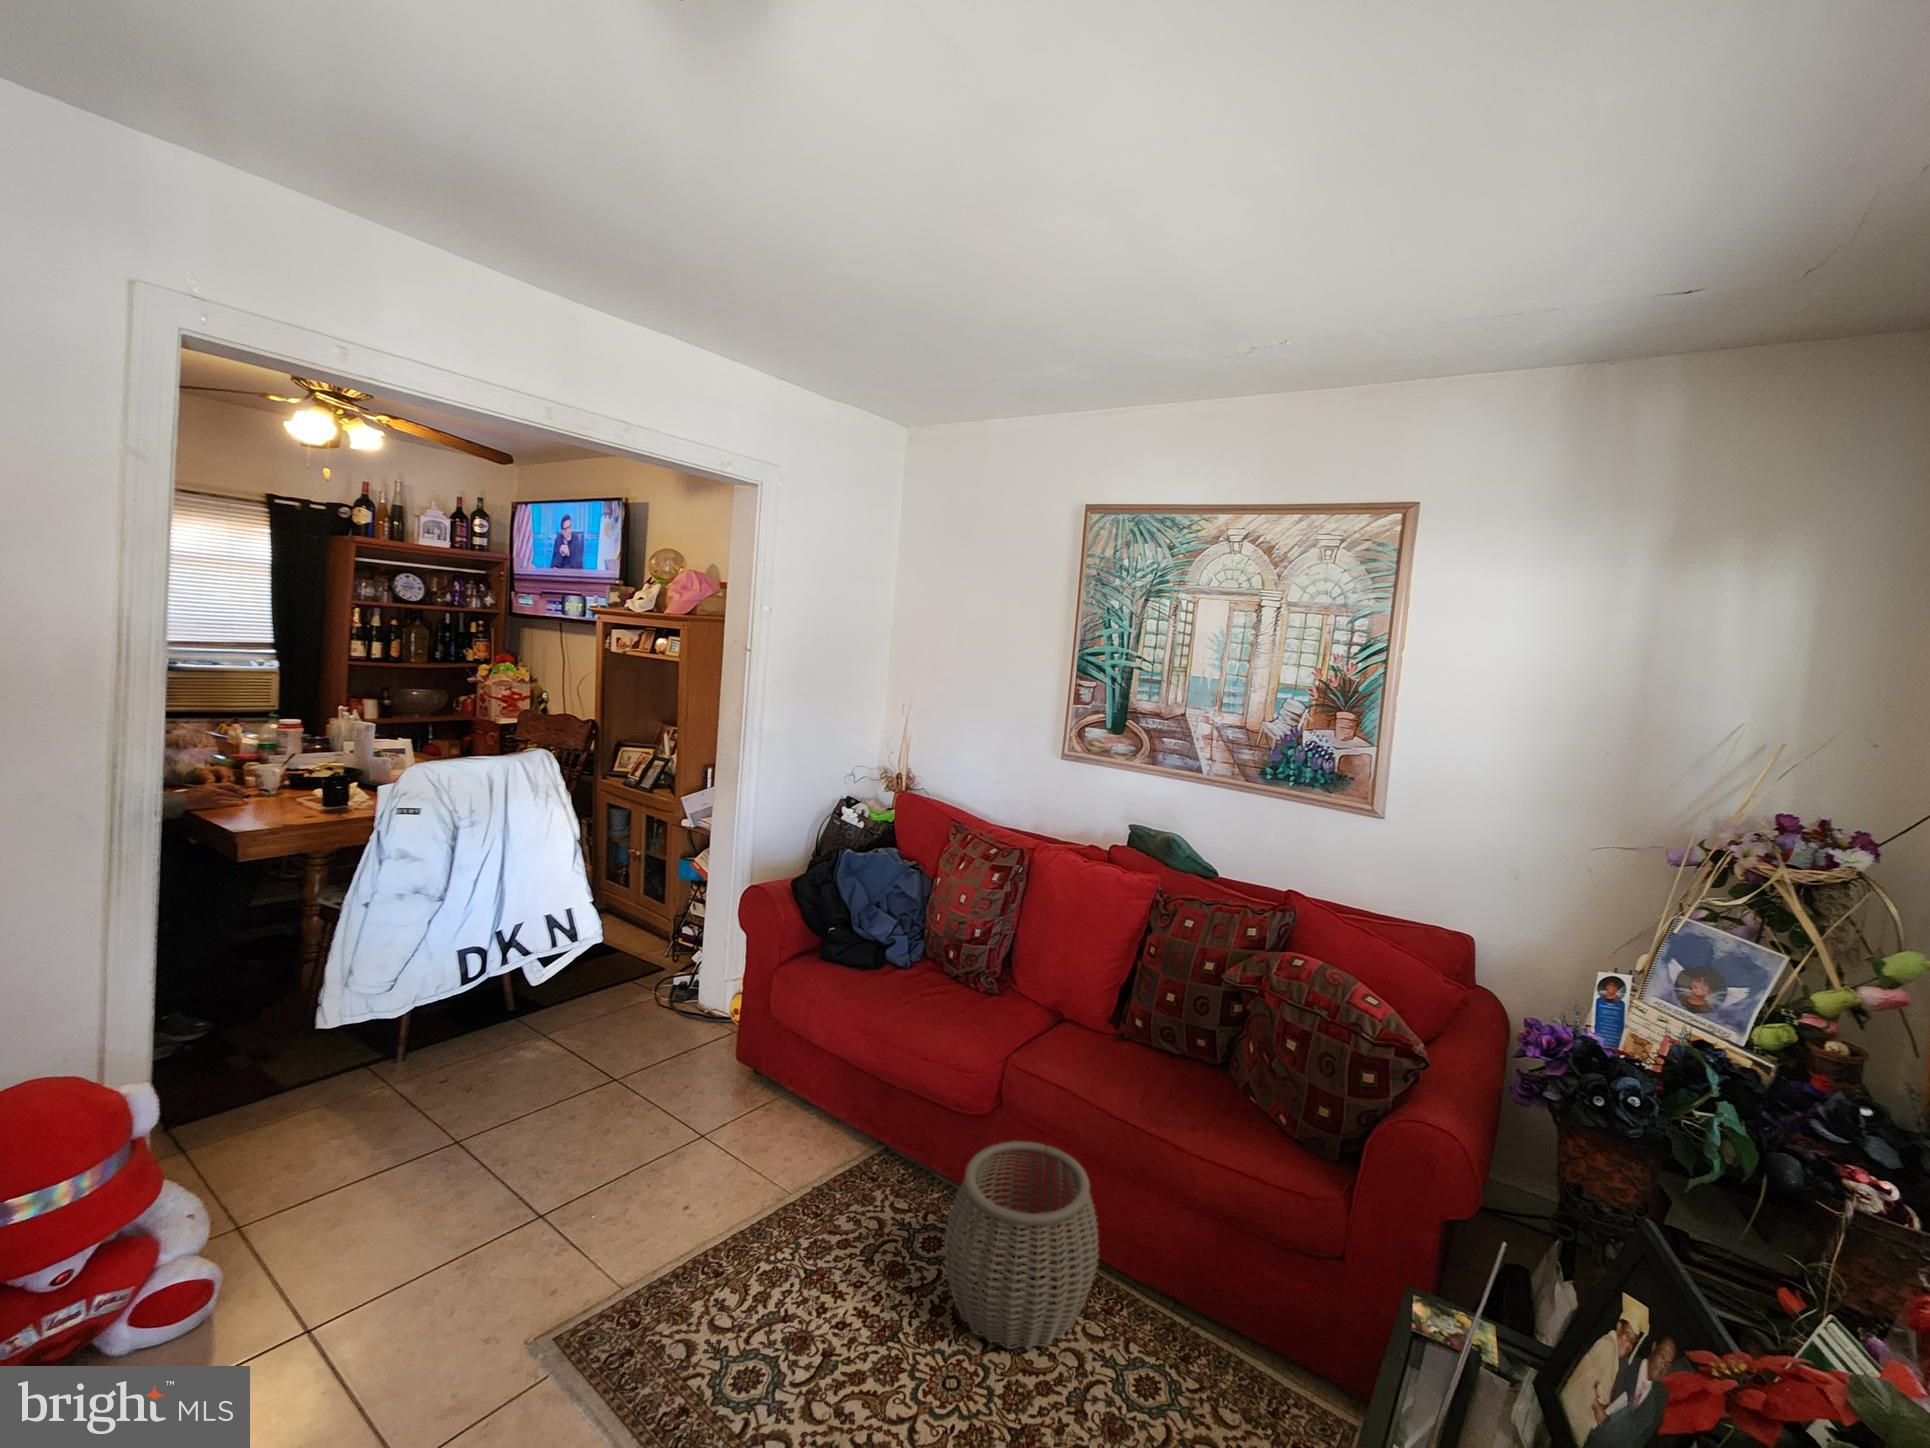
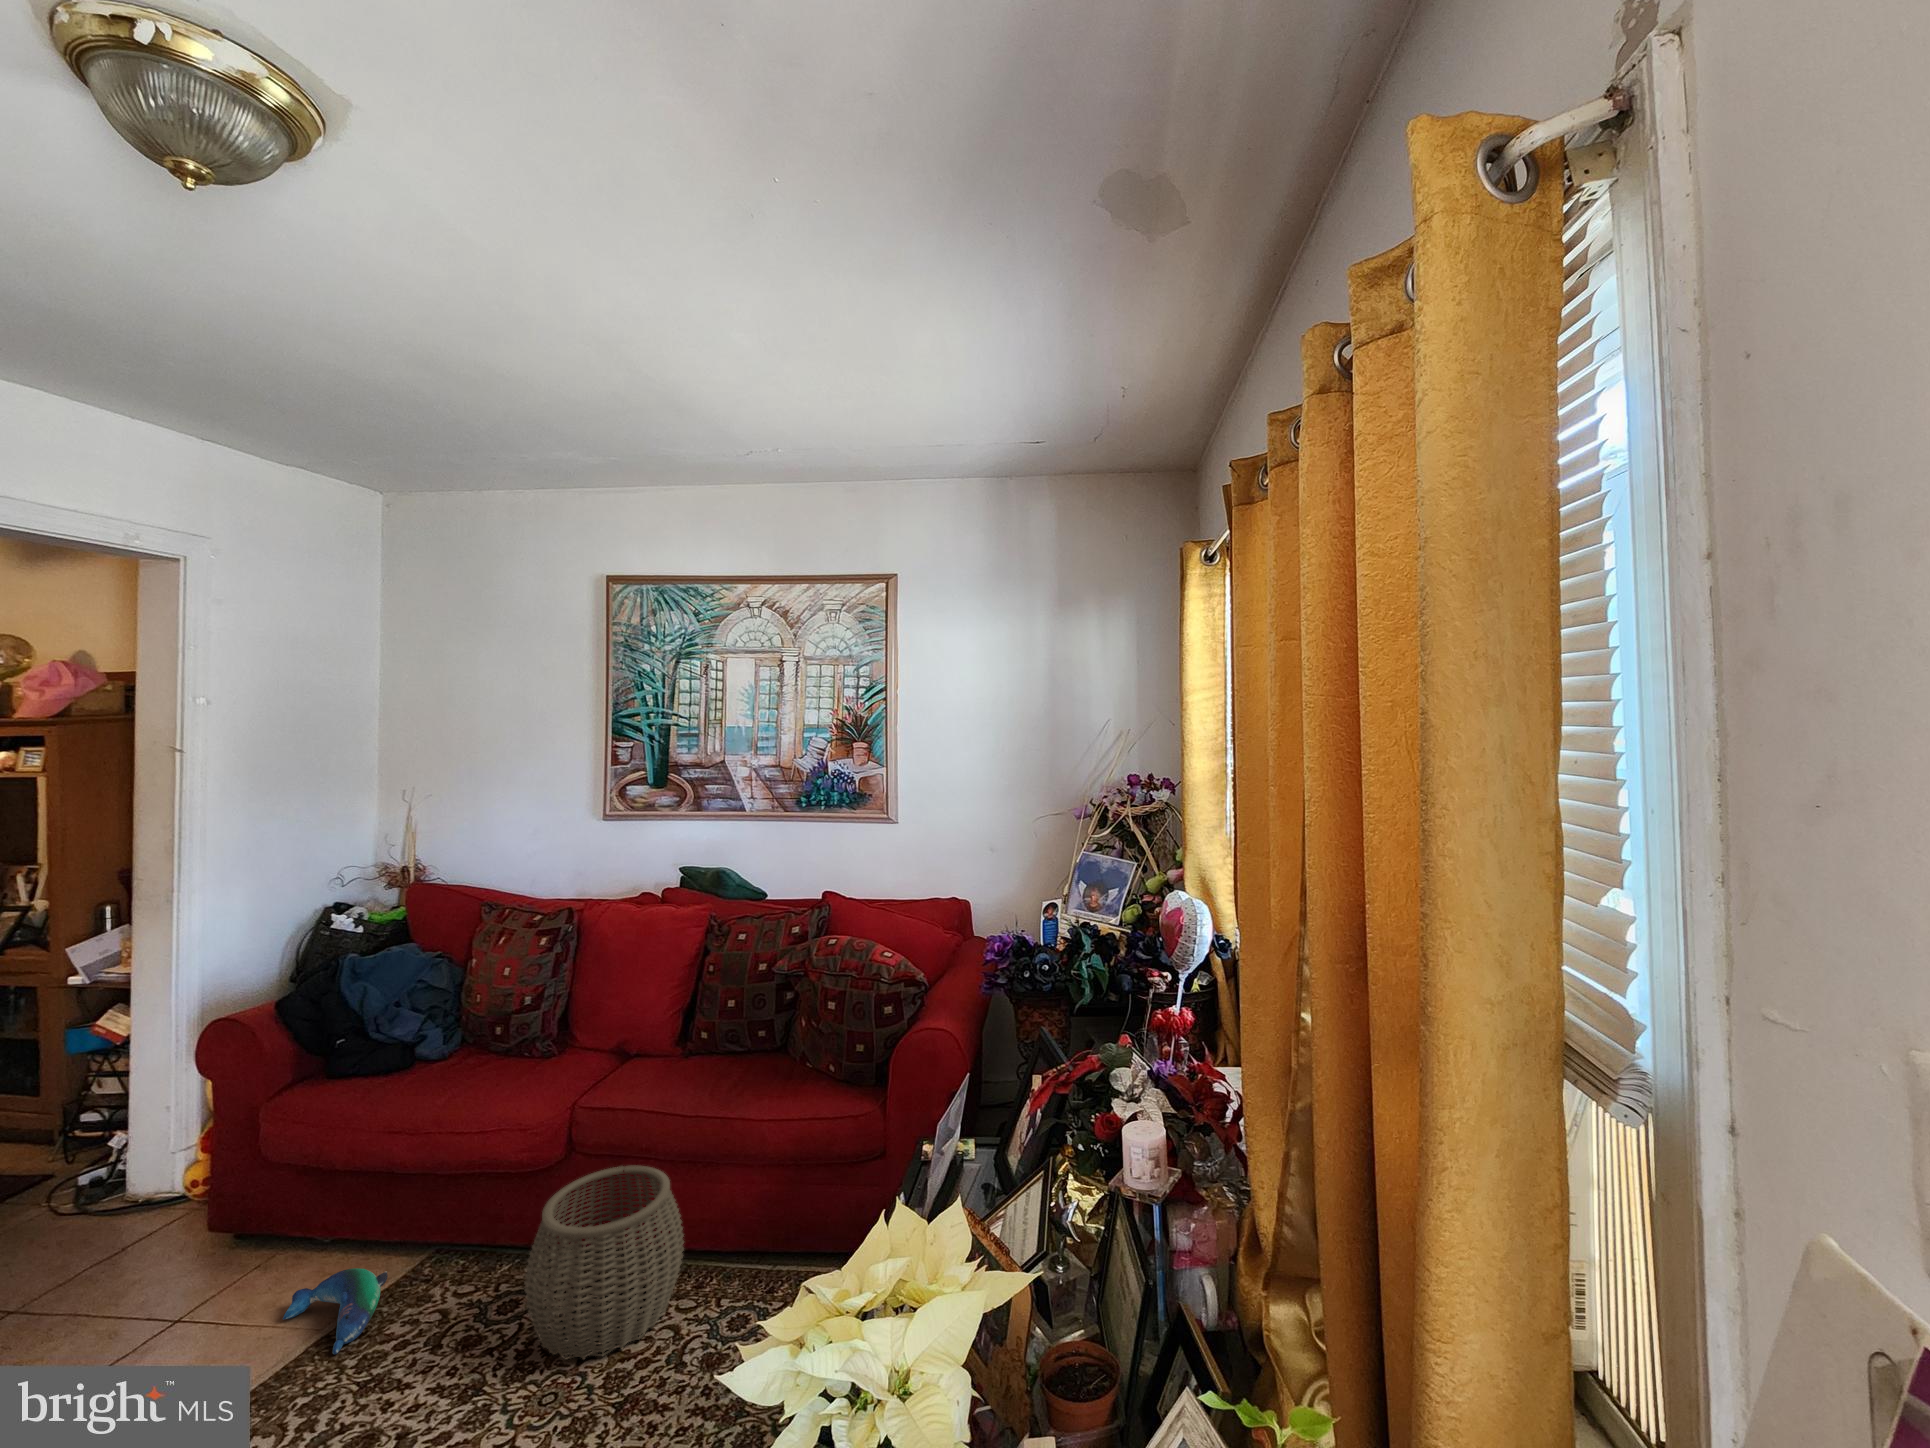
plush toy: none [768,1143,843,1224] -> present [283,1268,388,1354]

